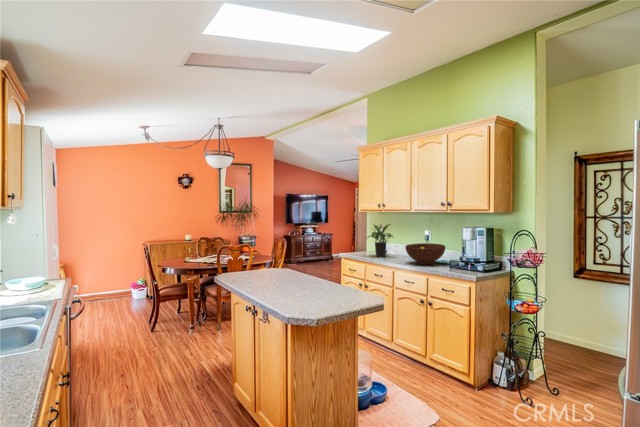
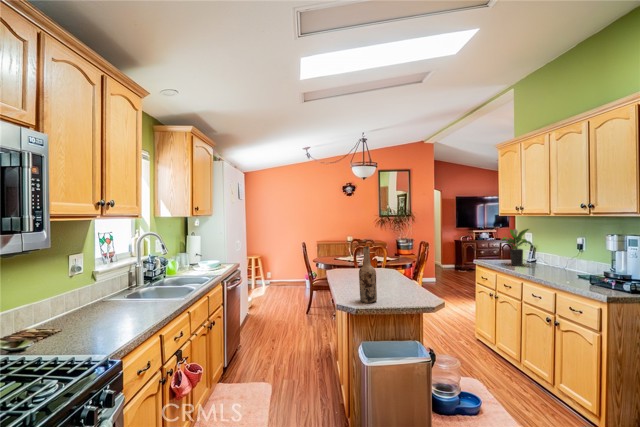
fruit bowl: present [405,243,445,265] -> none [535,252,591,278]
wine bottle: none [307,248,326,311] -> present [359,246,377,303]

